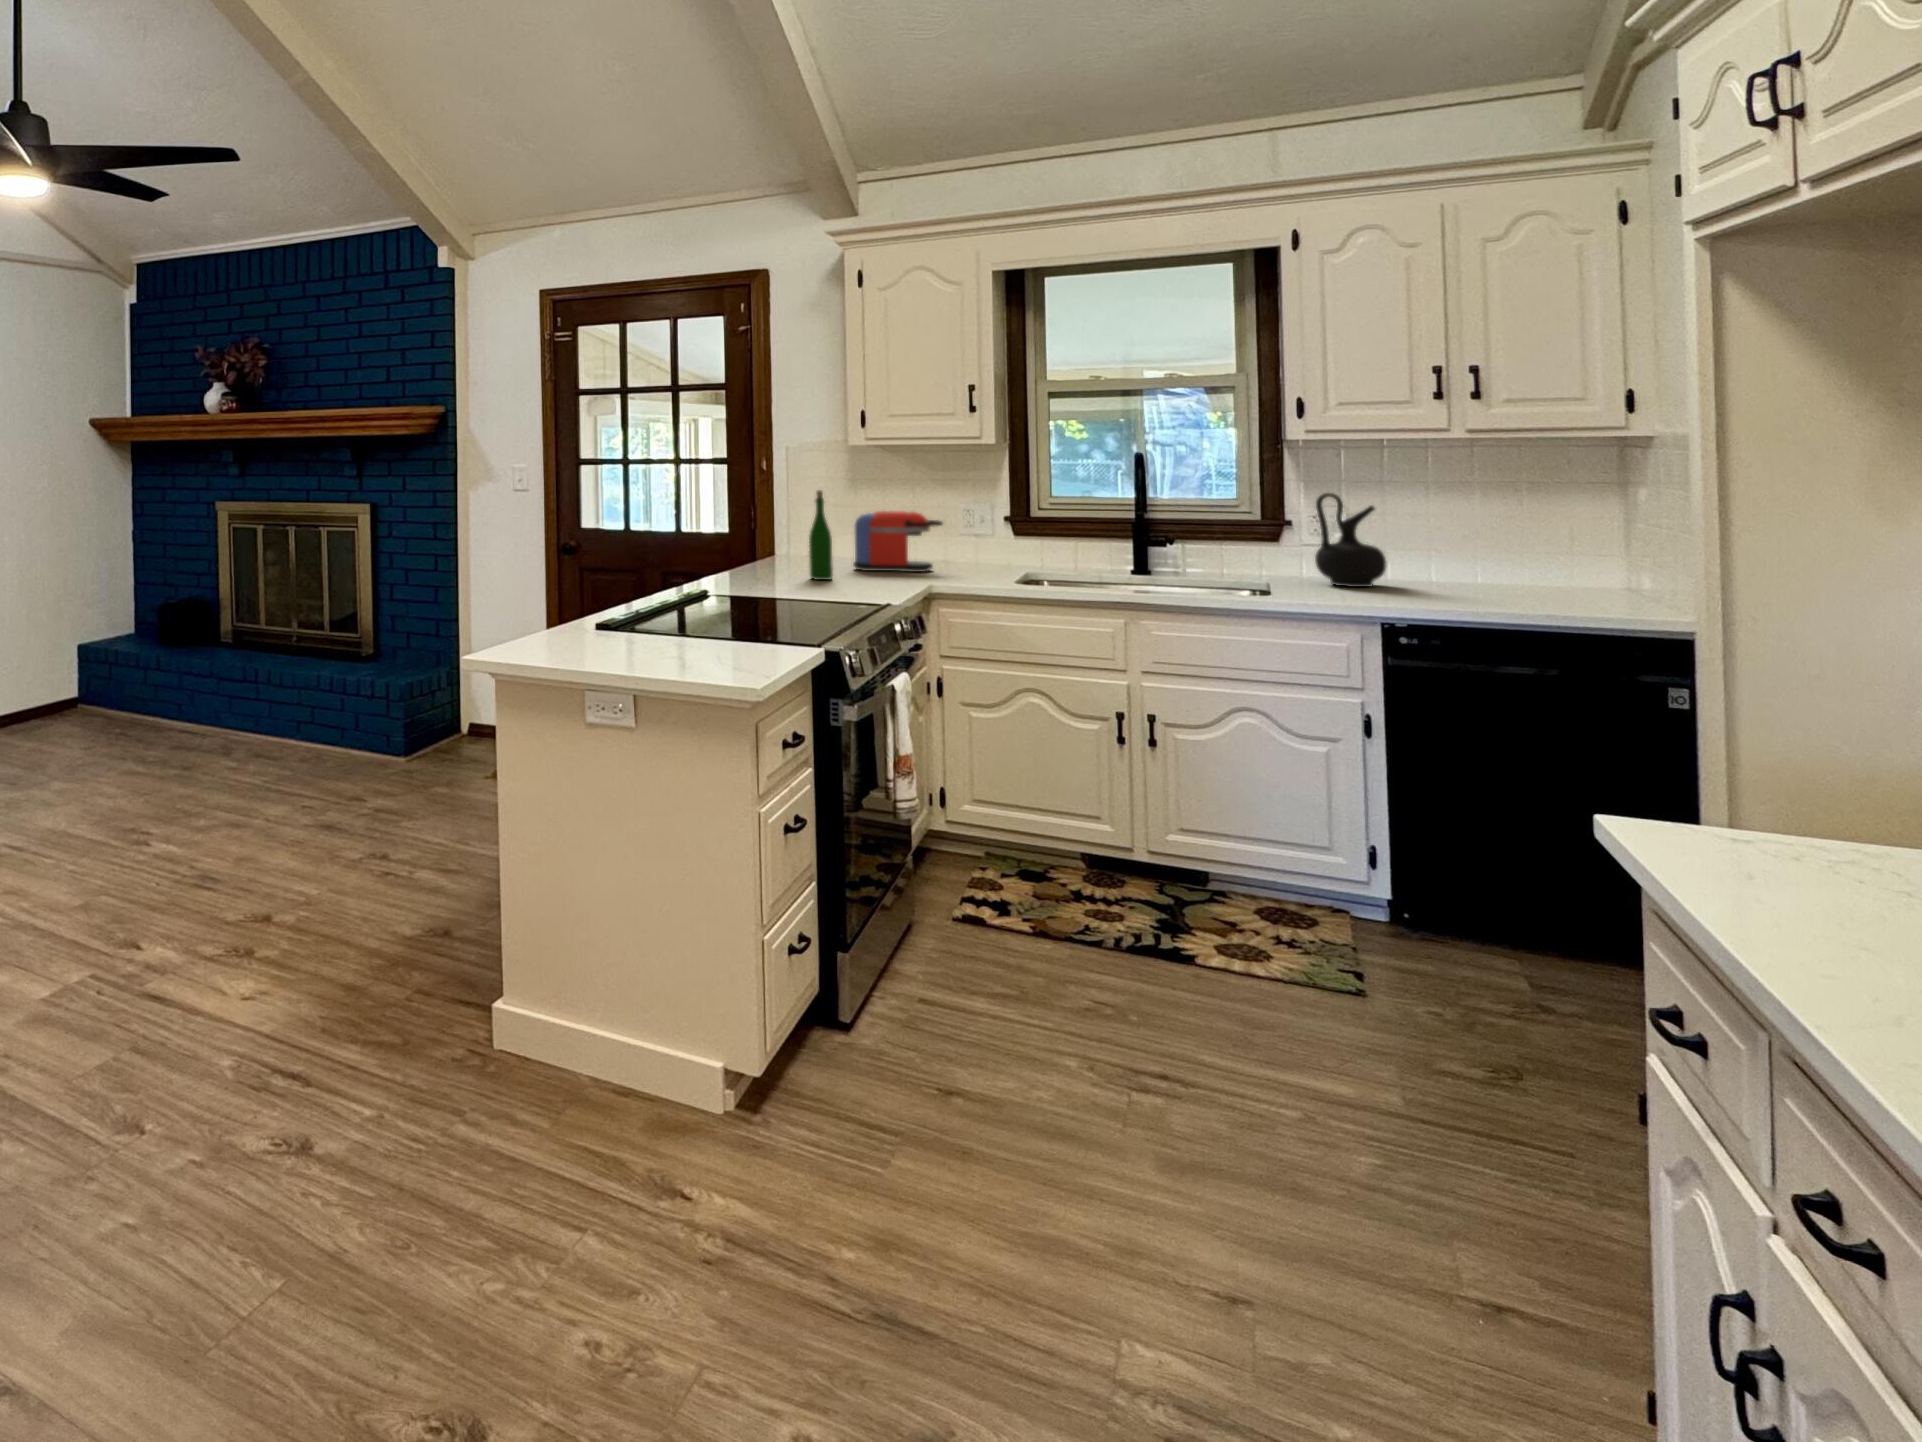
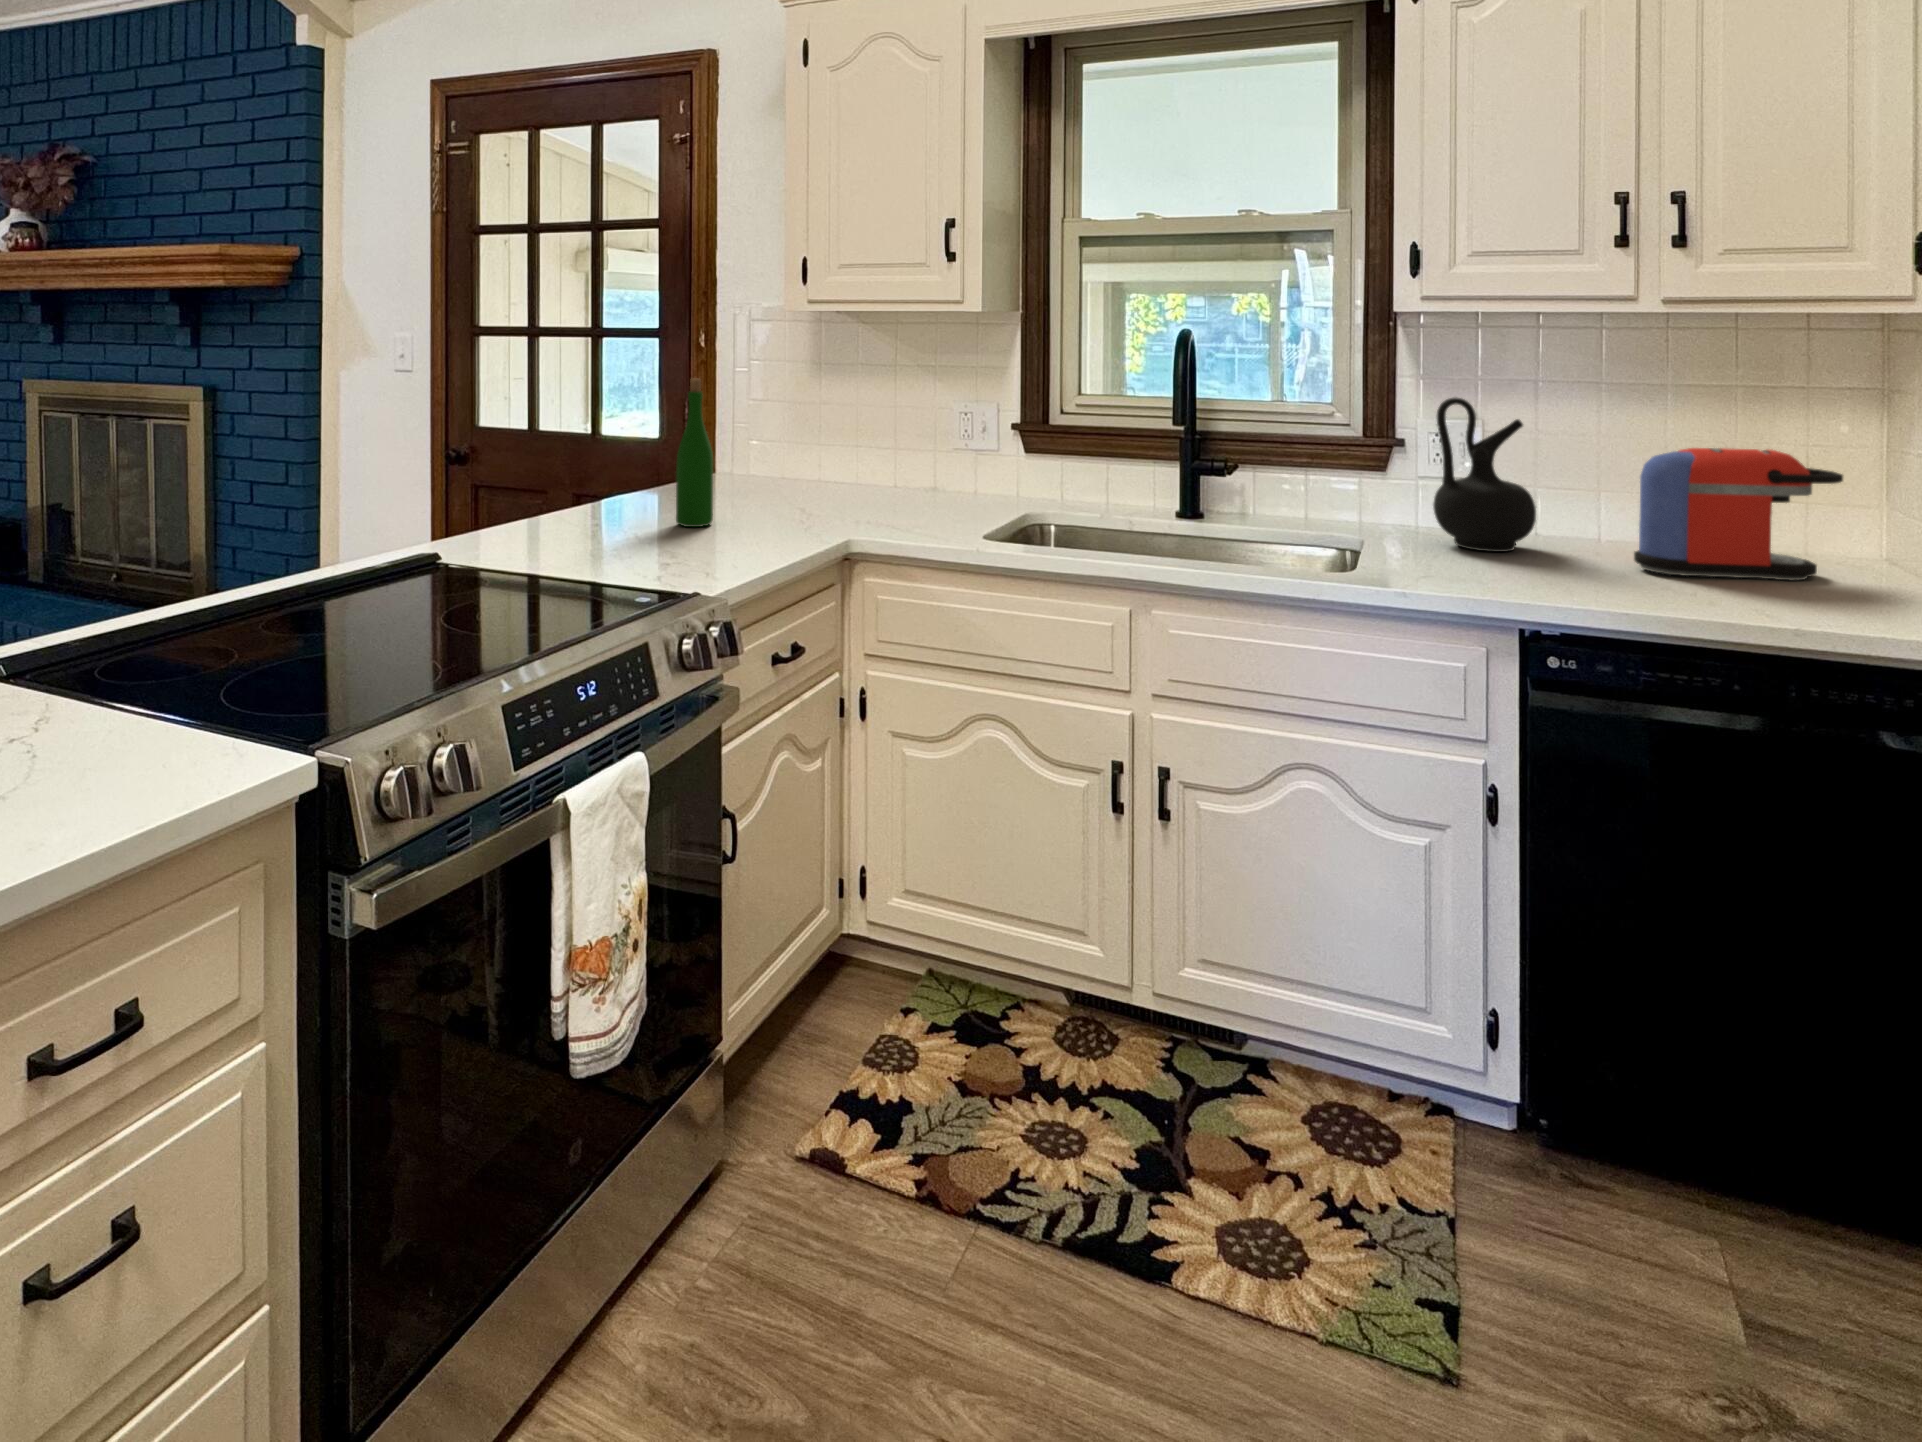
coffee maker: present [853,511,943,572] -> present [1634,448,1843,580]

